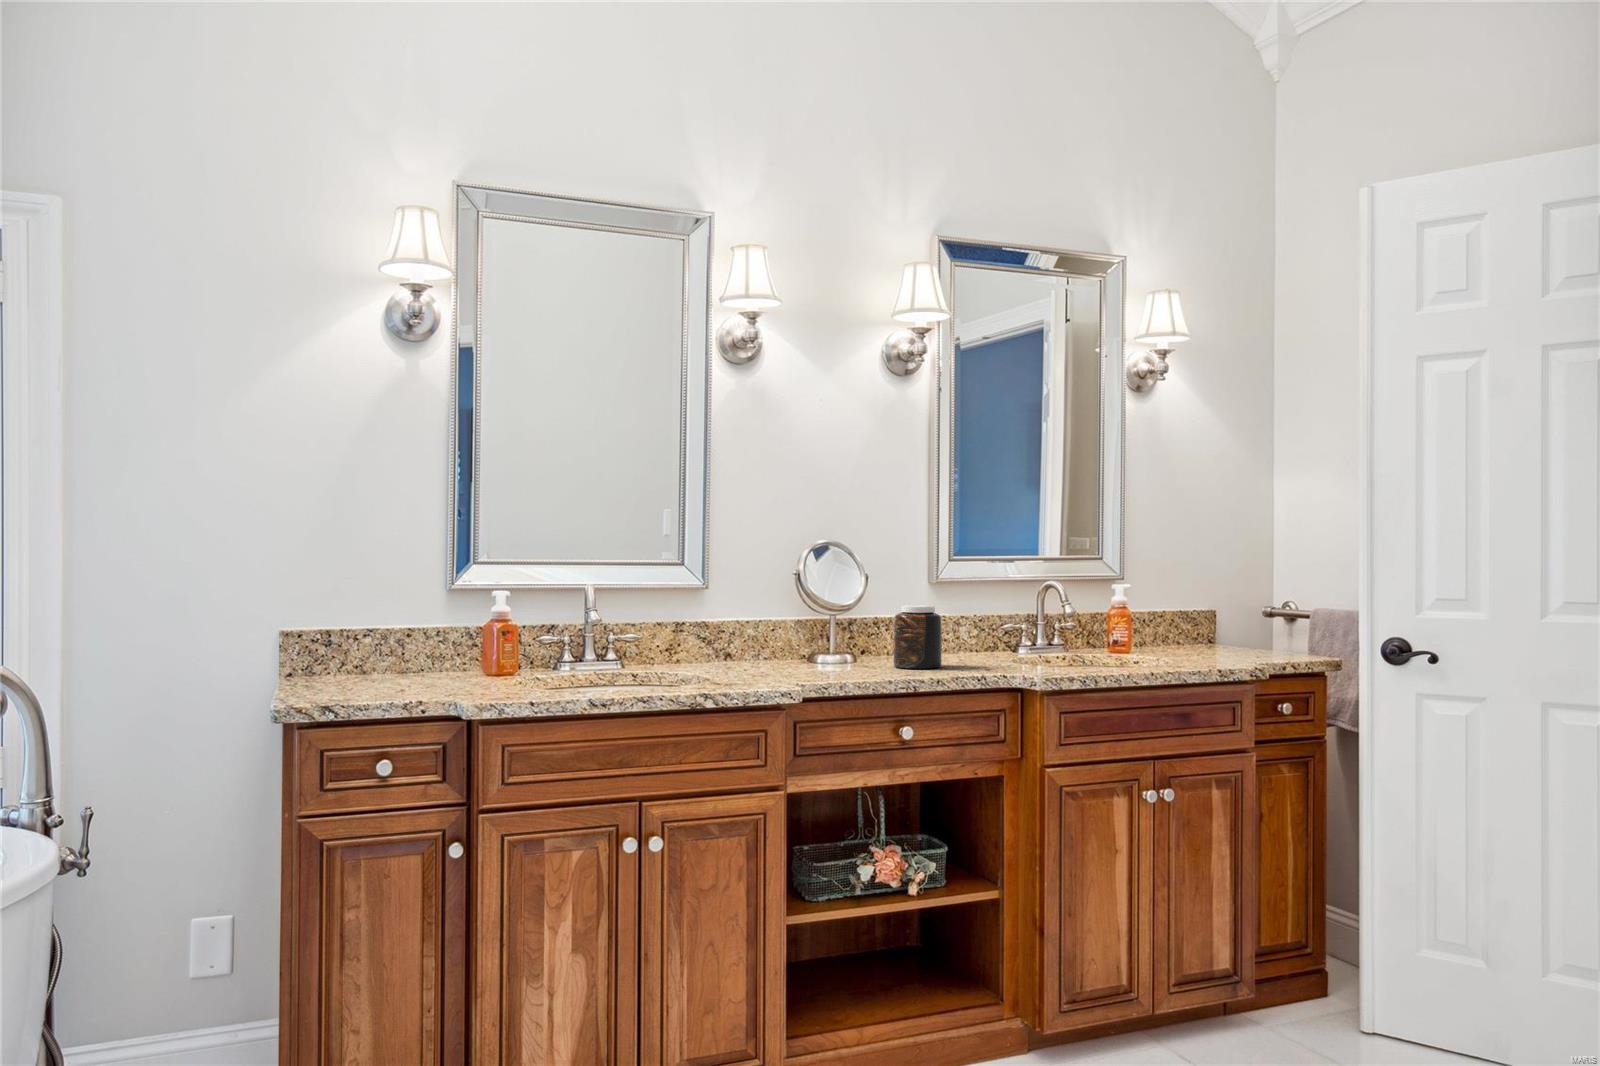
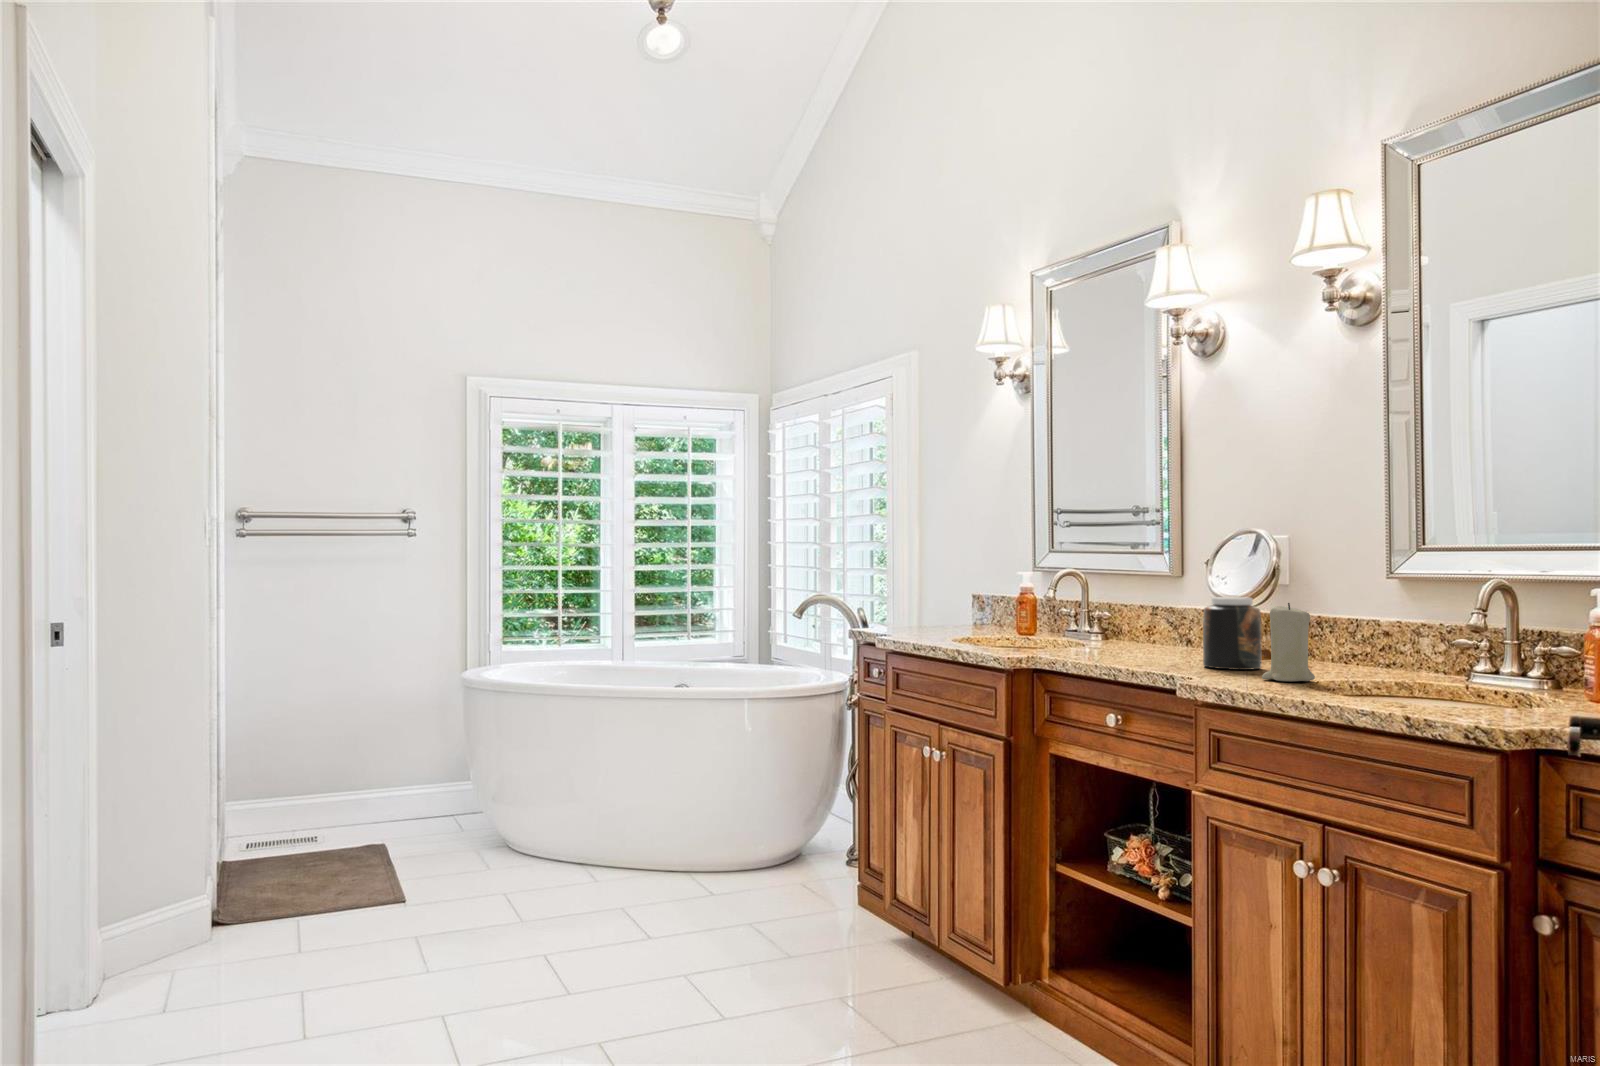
candle: none [1001,606,1037,669] -> present [1262,603,1315,682]

